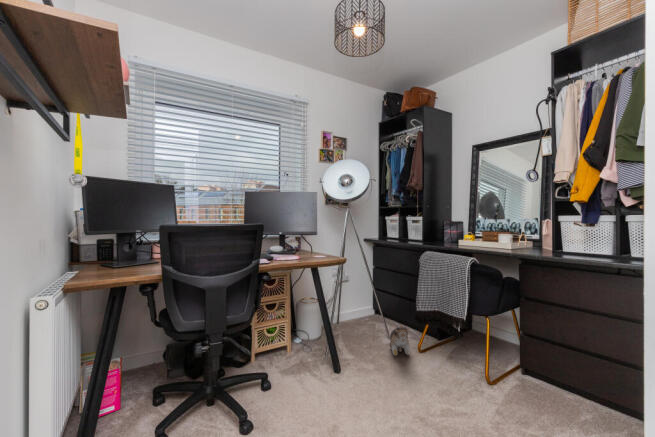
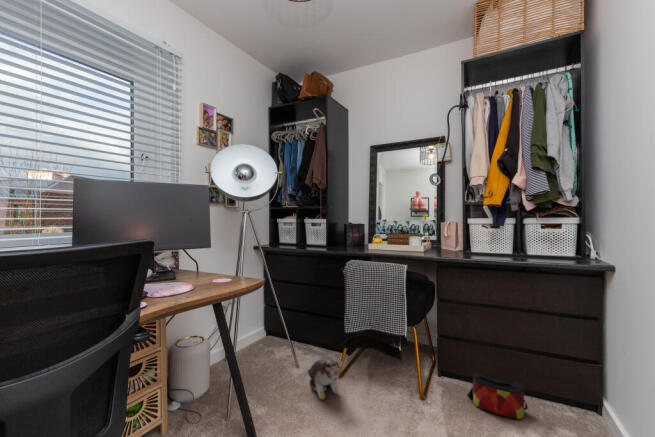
bag: none [529,364,589,412] -> present [467,373,528,420]

